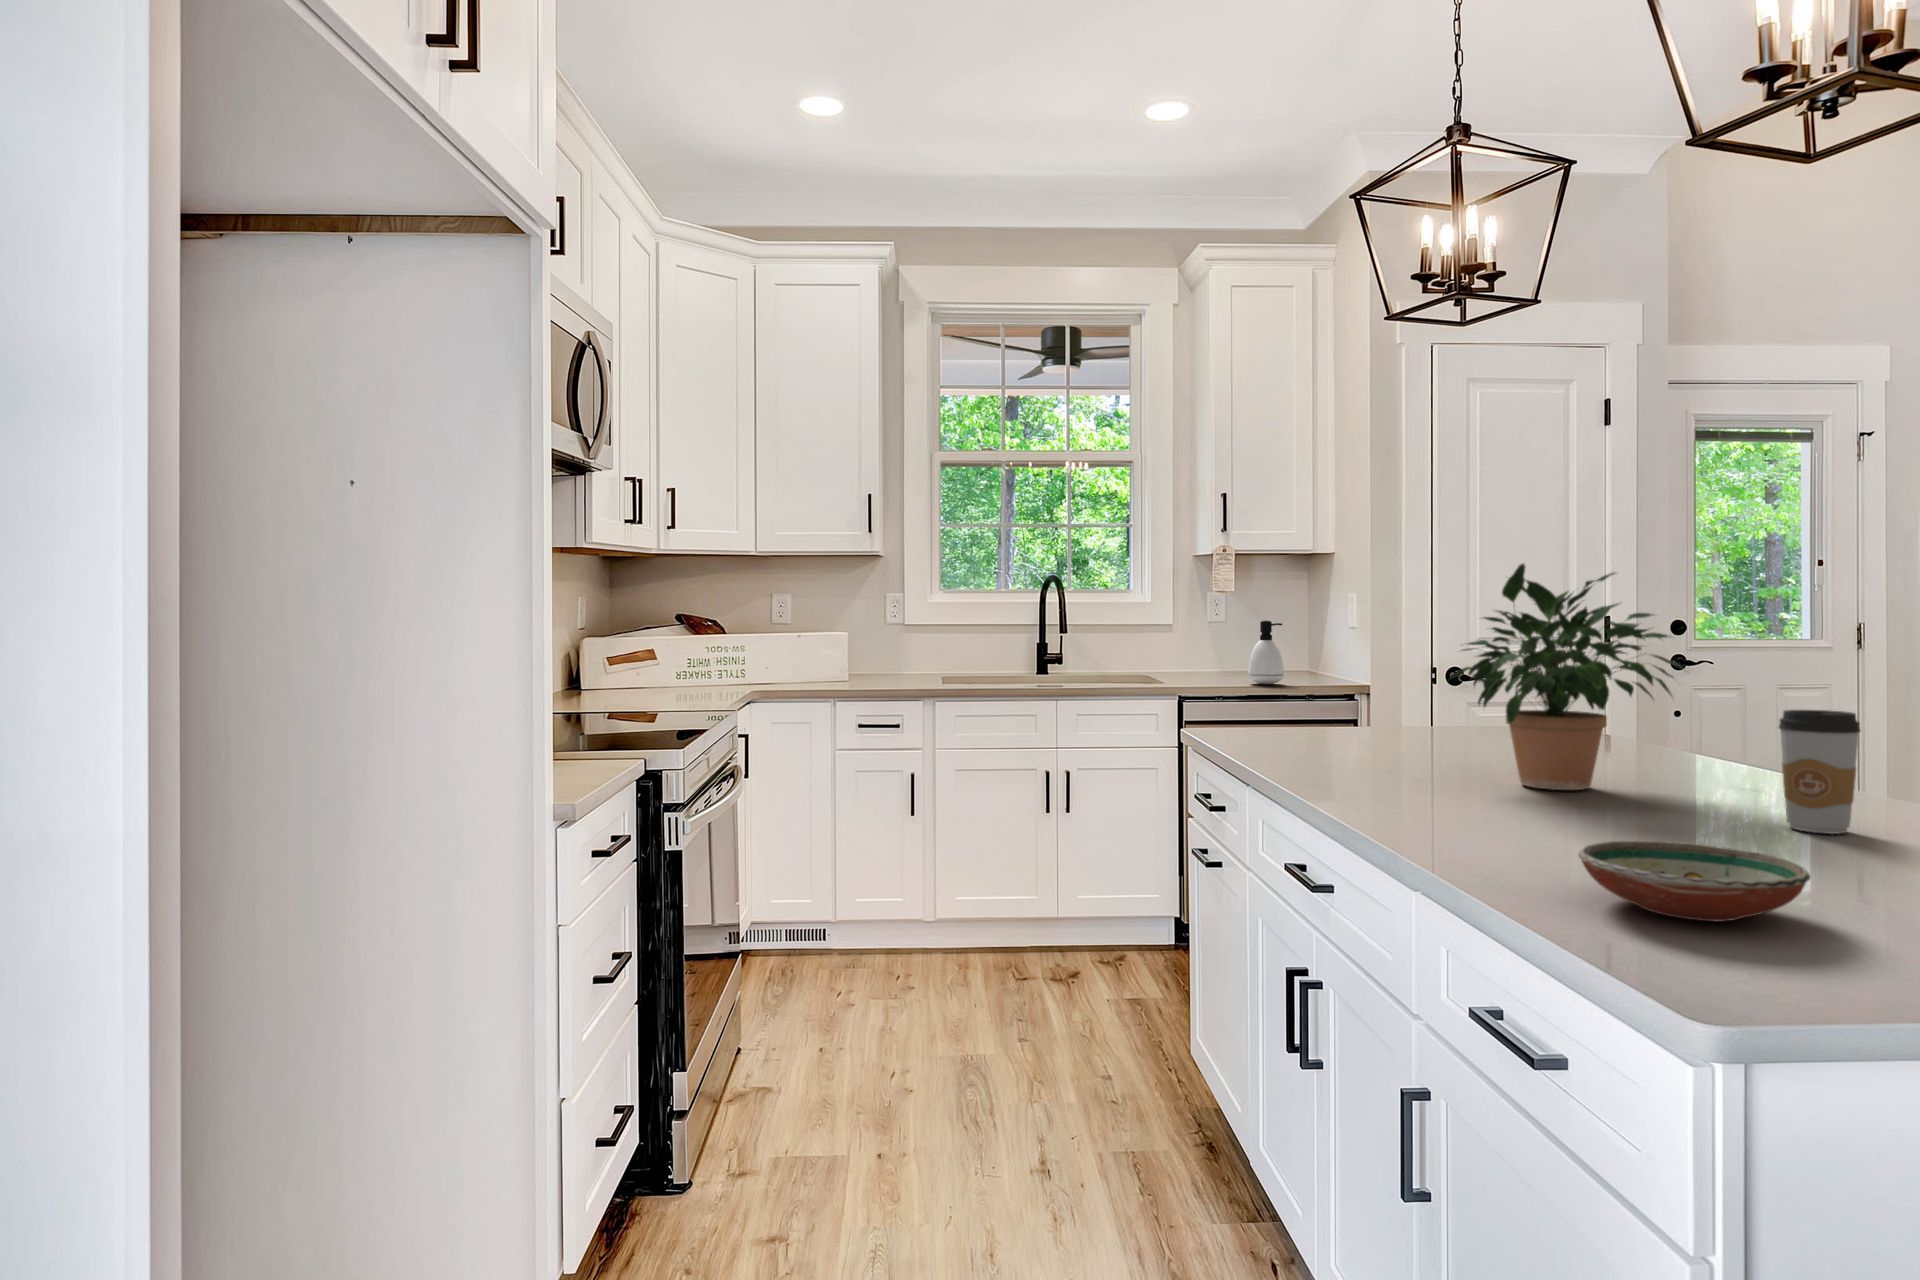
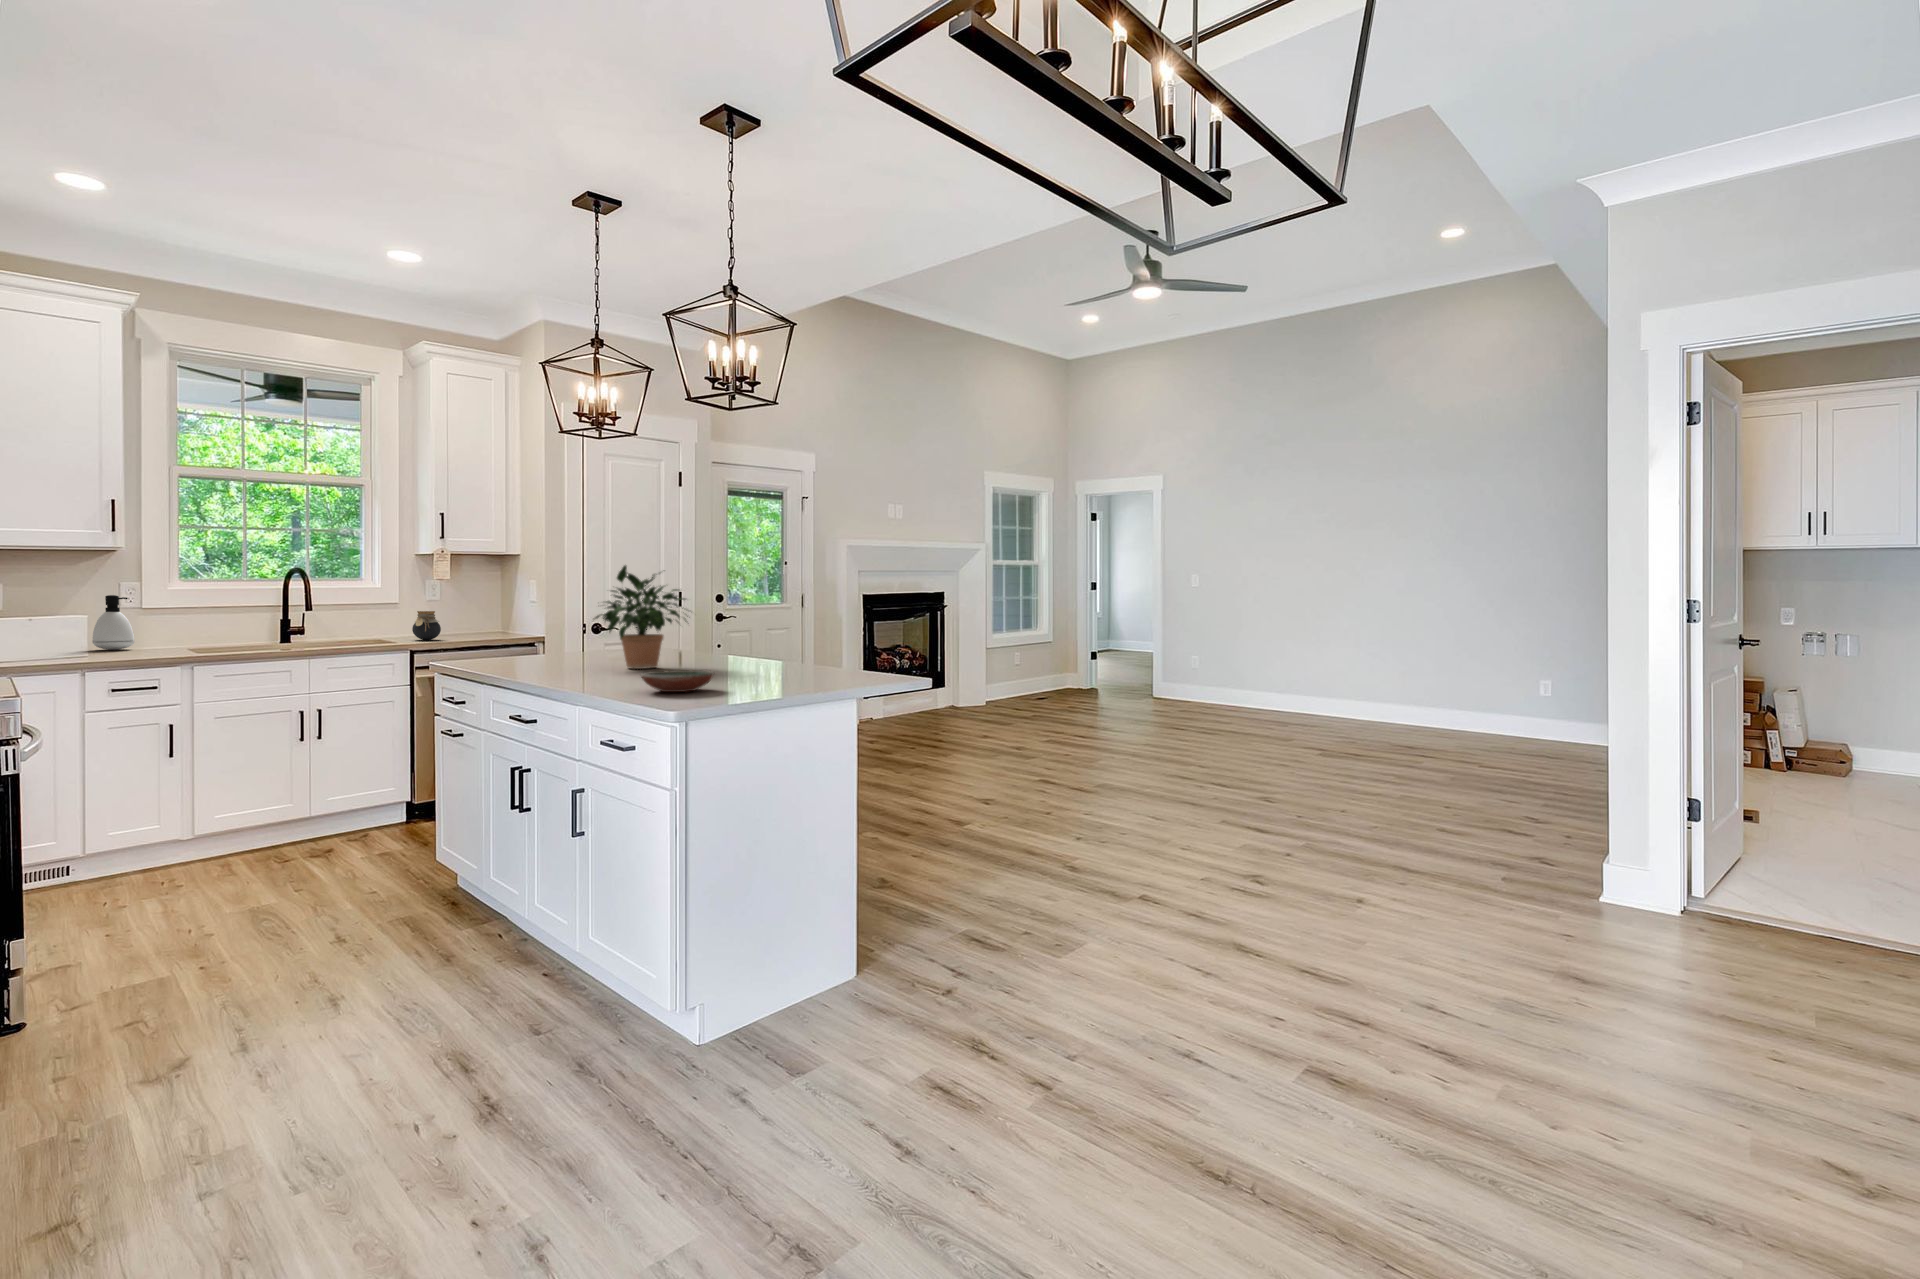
soap dispenser: present [1248,621,1284,684] -> present [92,595,134,650]
jar: none [1185,638,1220,679] -> present [412,611,441,640]
coffee cup: present [1779,710,1860,834] -> none [722,626,748,672]

